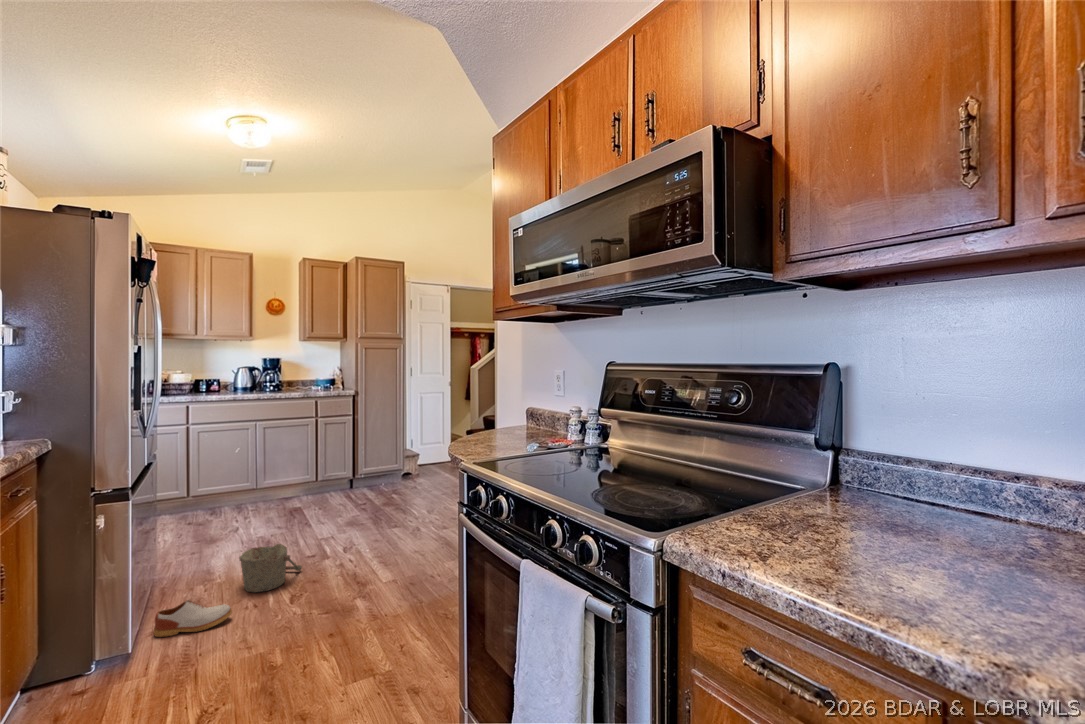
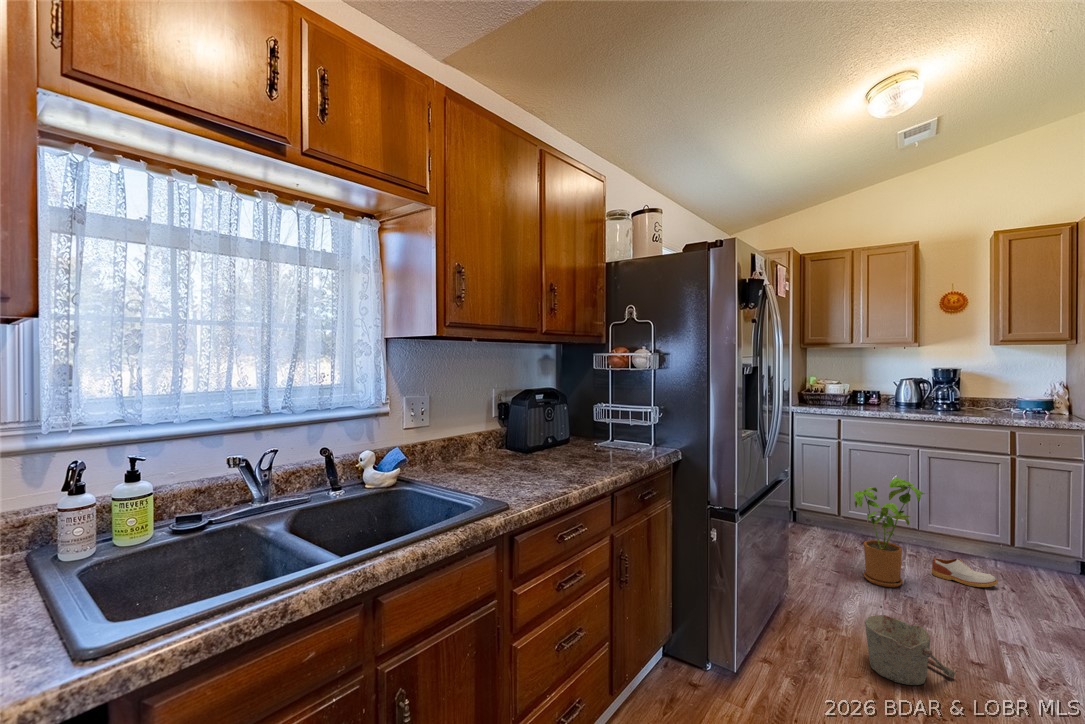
house plant: none [211,445,269,538] -> present [854,478,926,587]
shoe: present [154,600,232,637] -> present [932,558,997,587]

